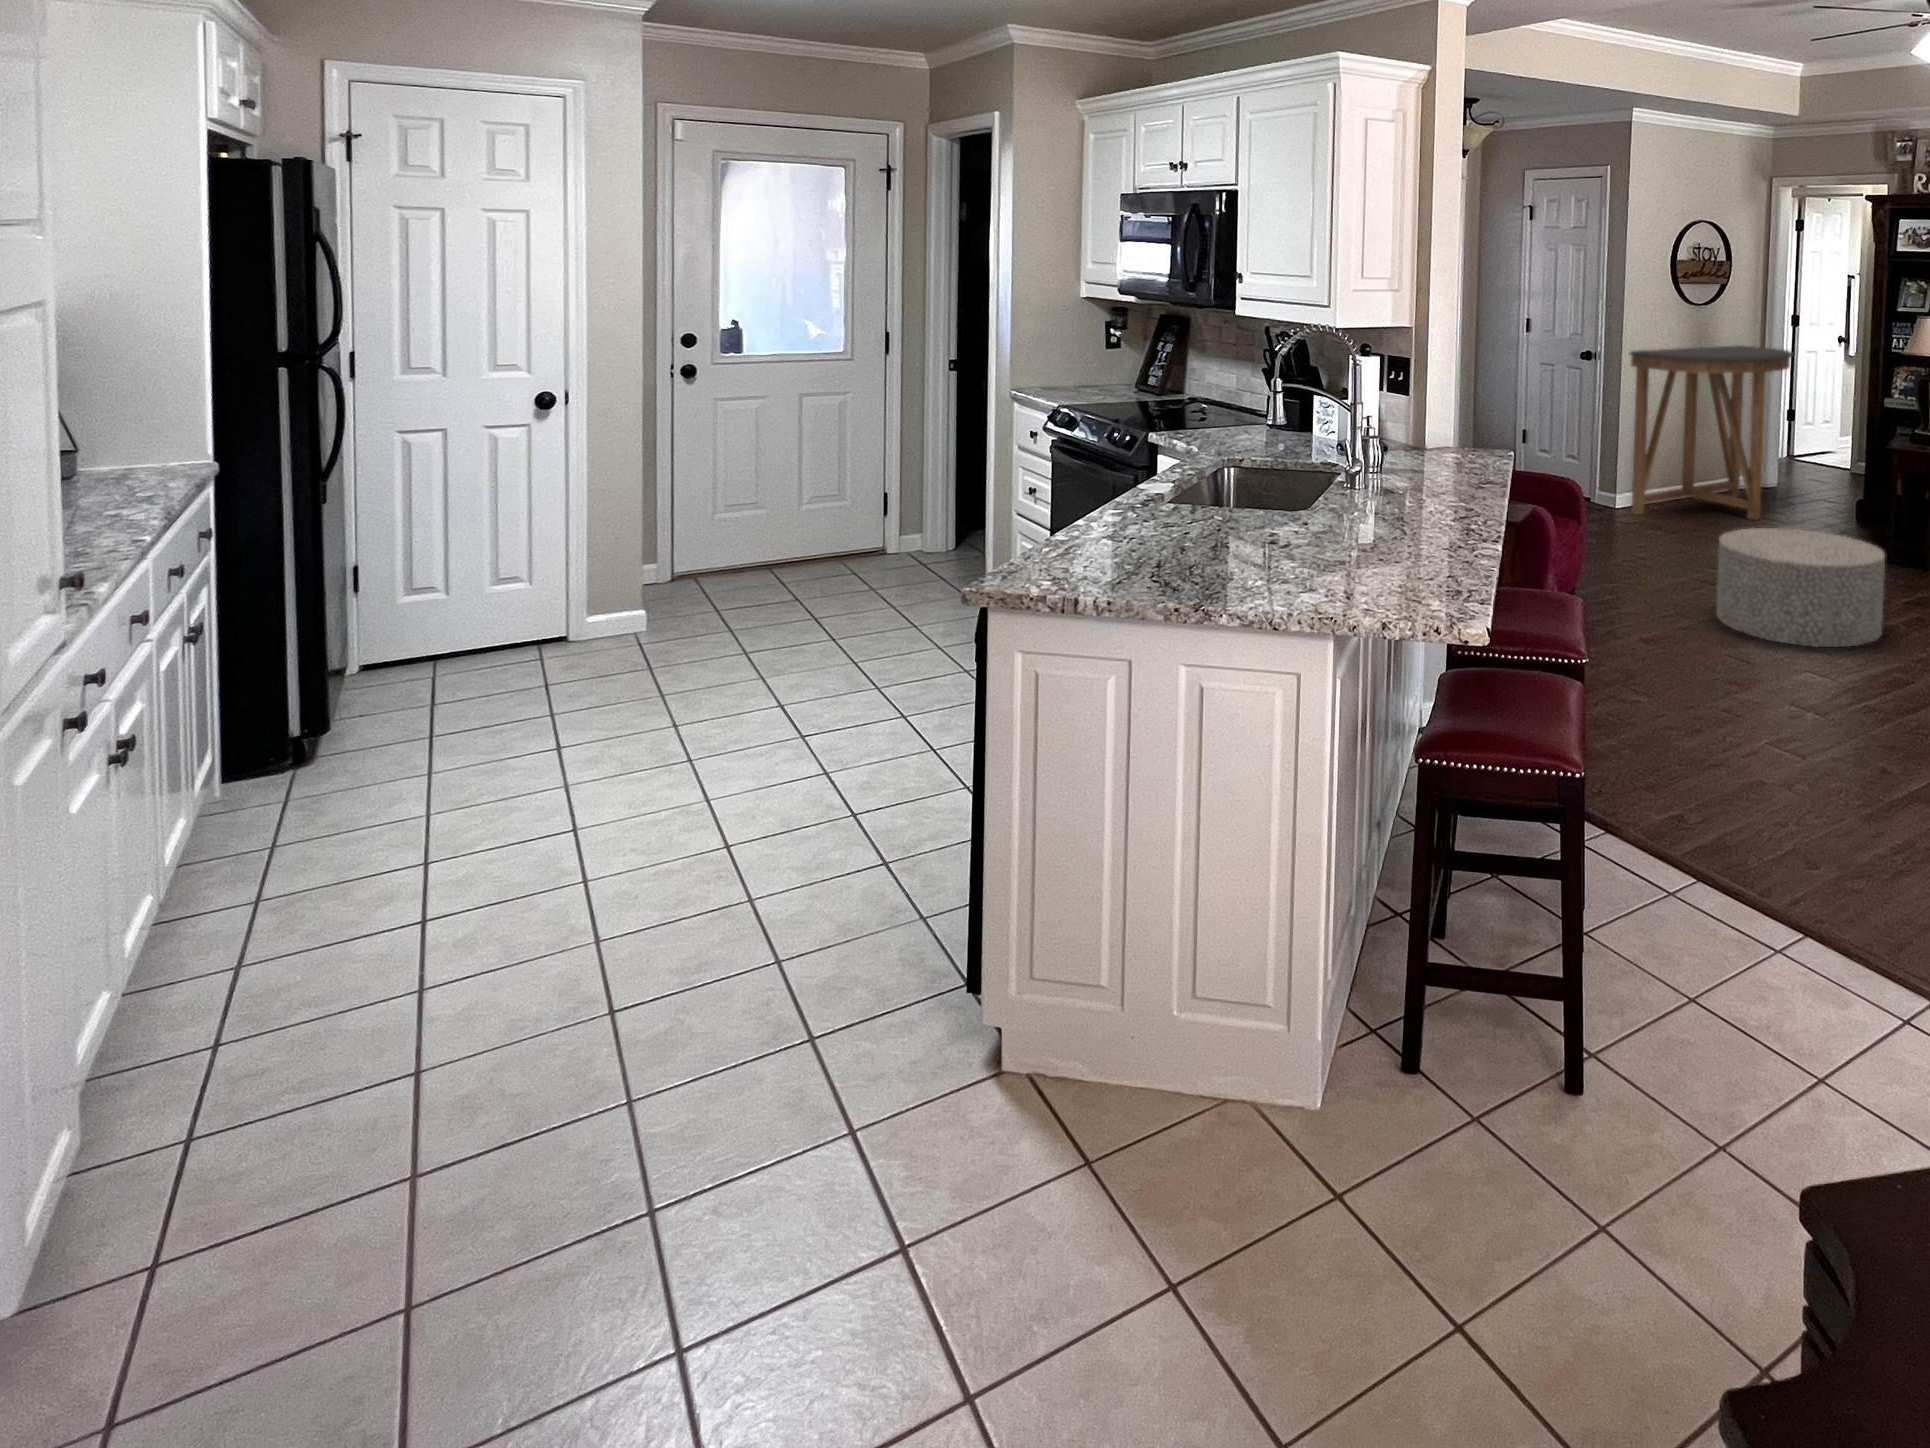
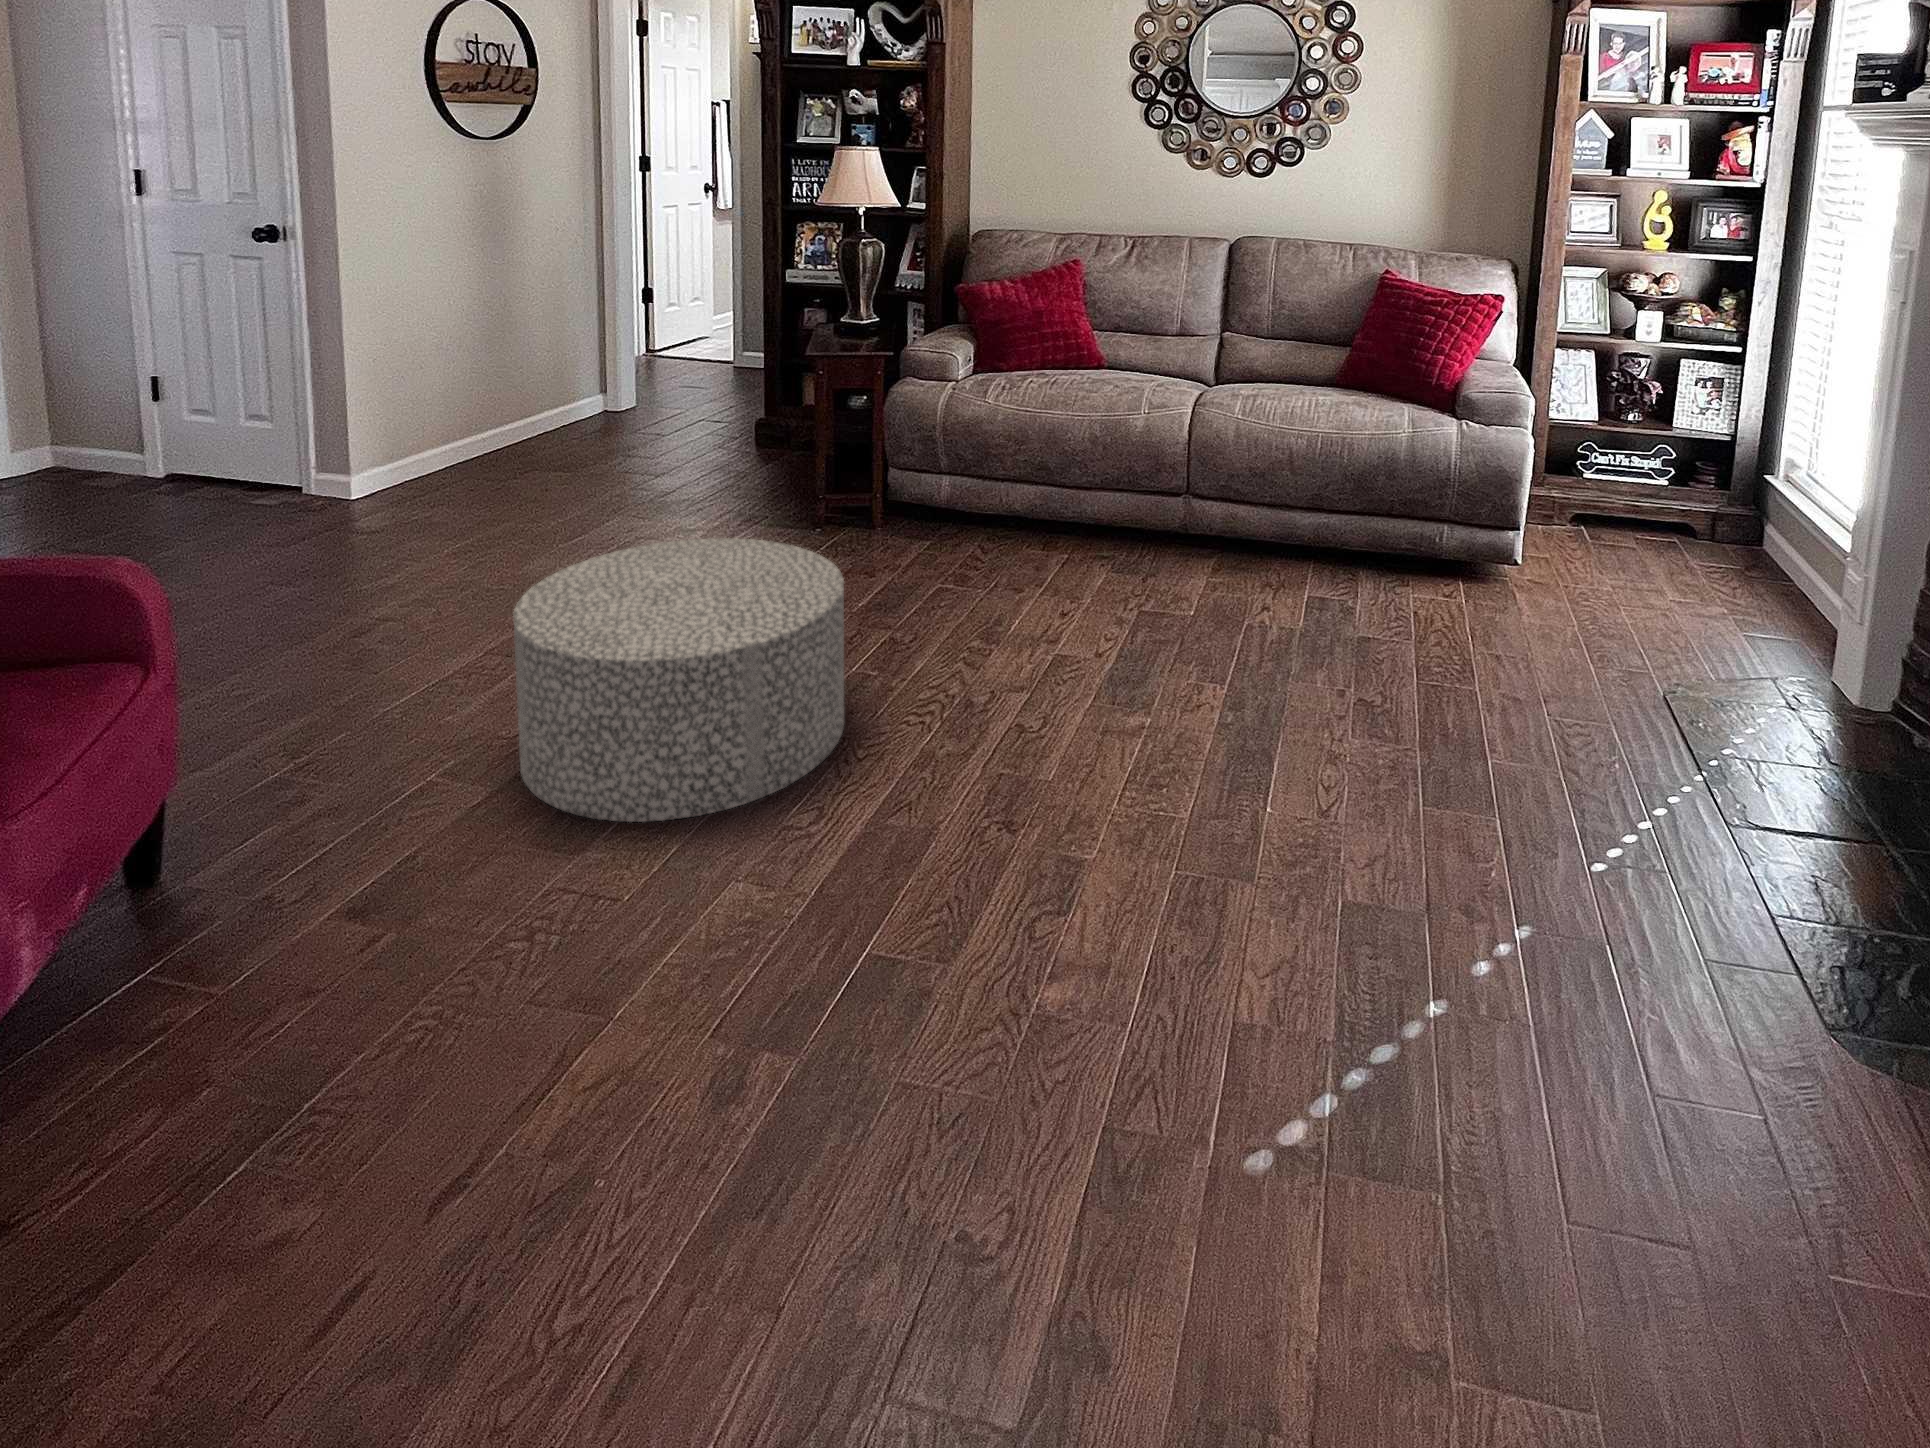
console table: present [1630,345,1794,520] -> none [345,202,649,505]

